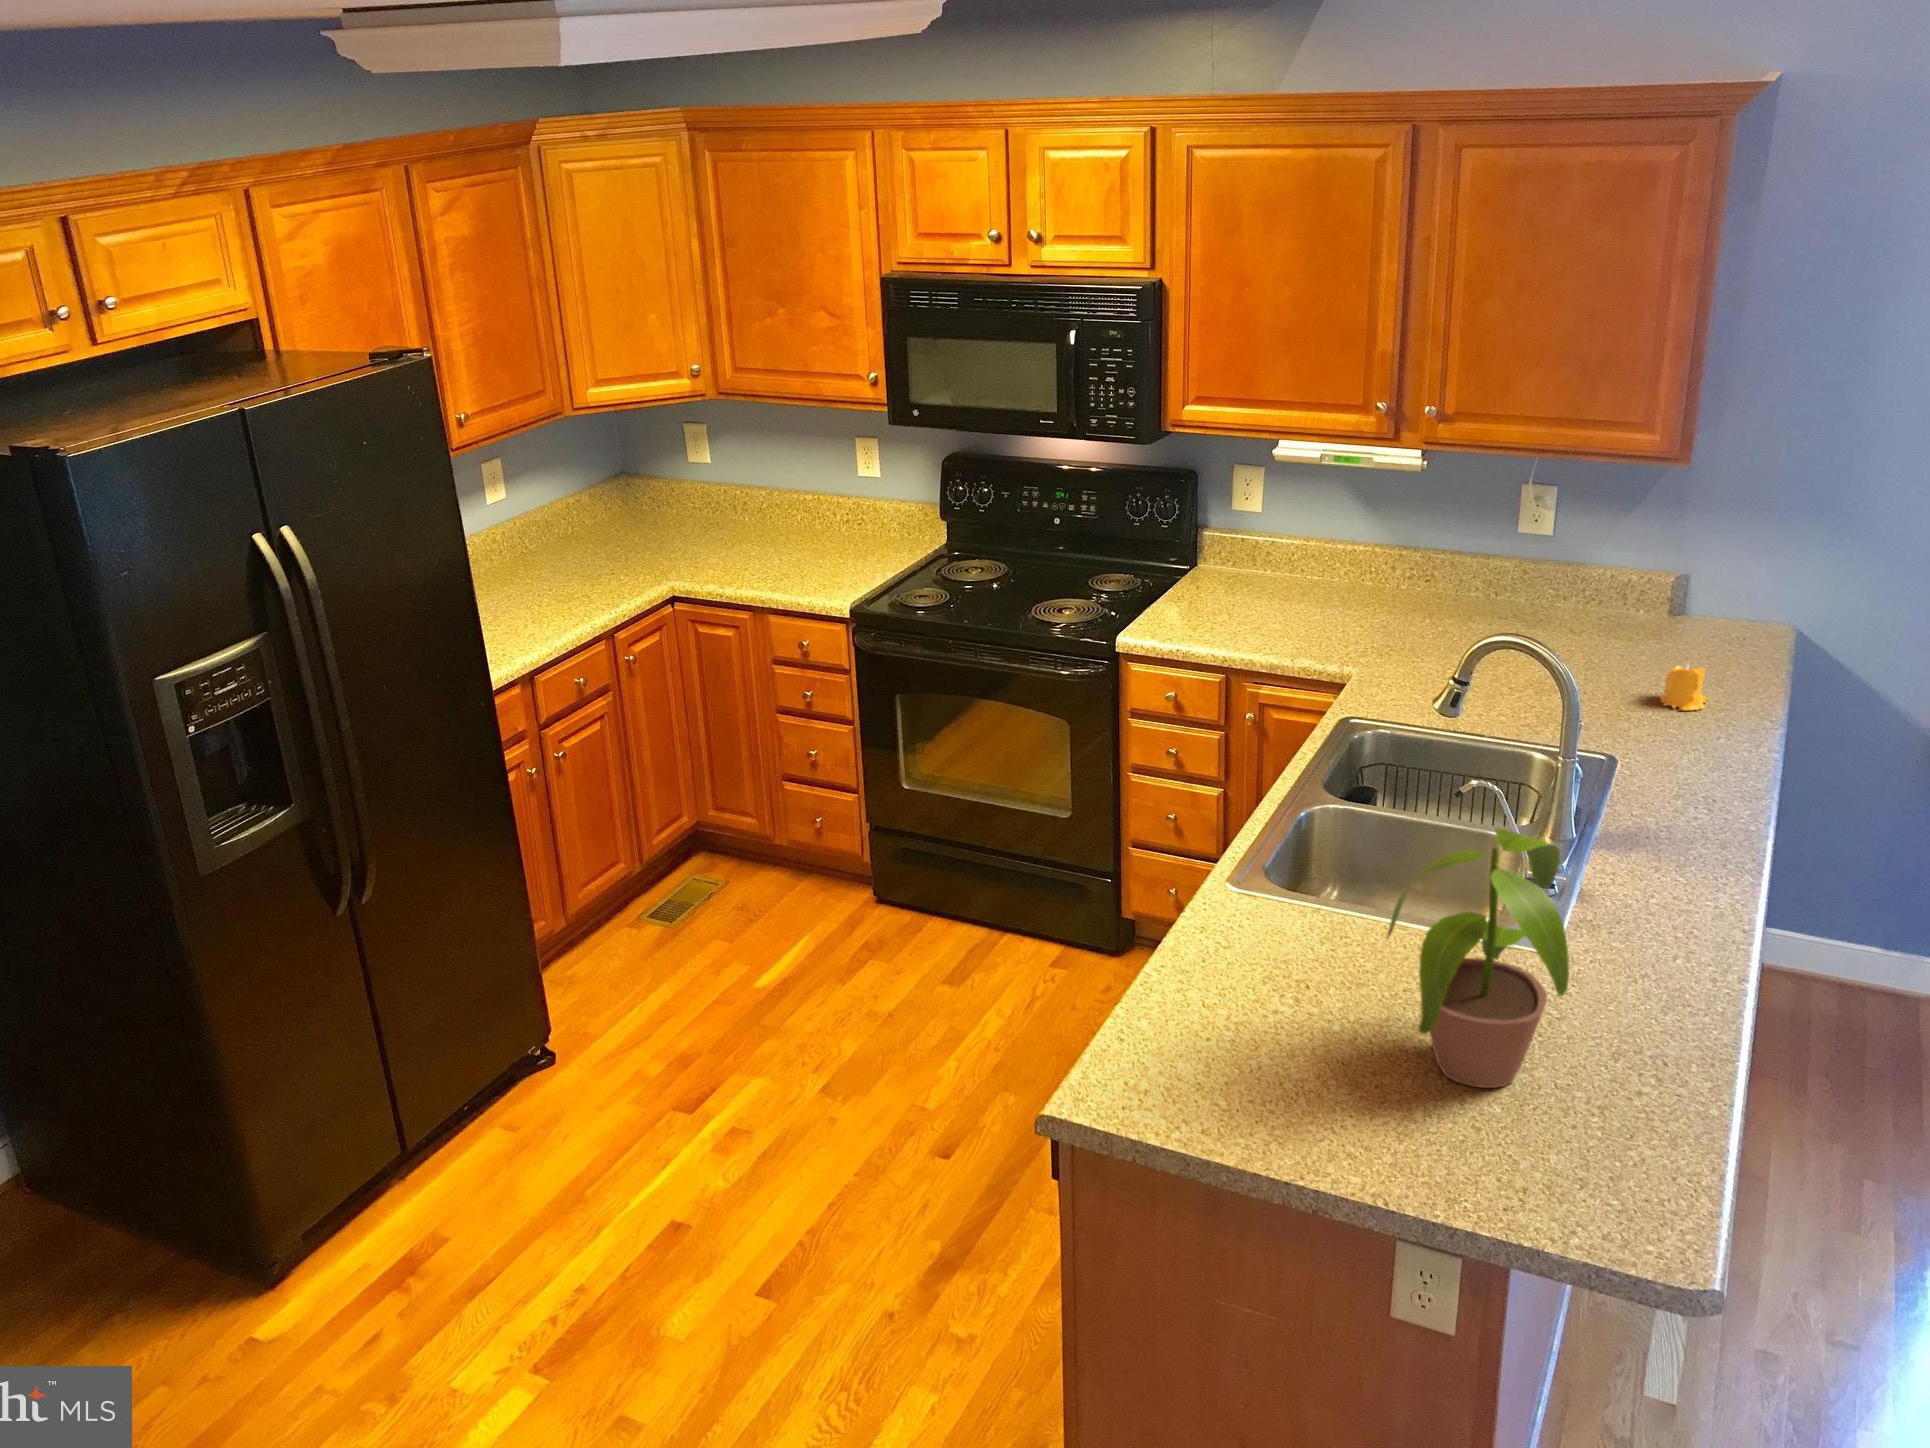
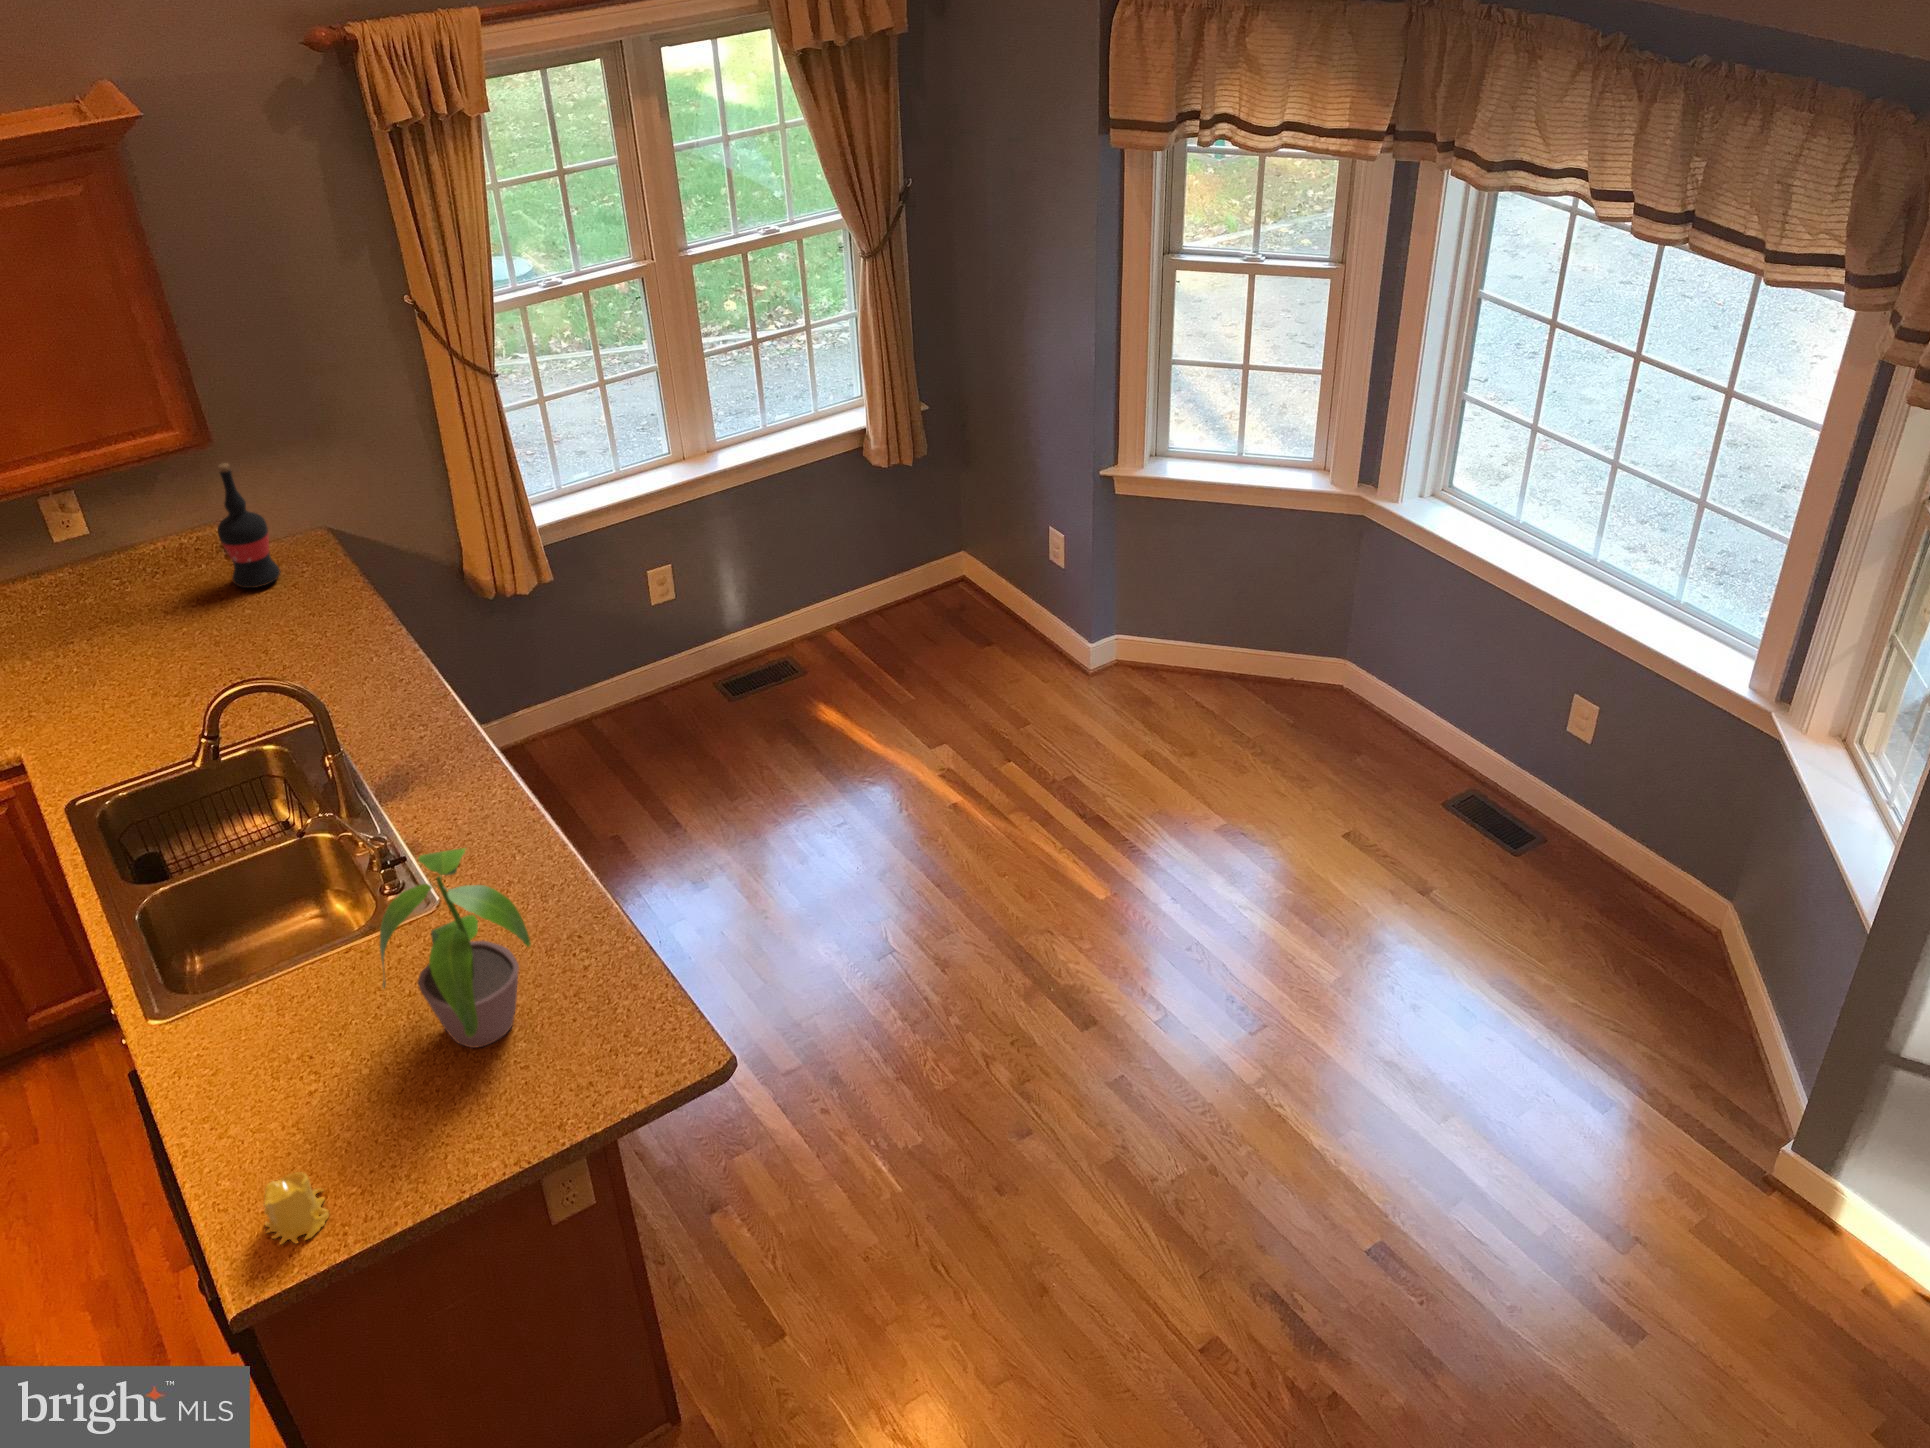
wine bottle: none [1640,501,1704,644] -> present [218,463,281,588]
candle: present [1660,666,1709,711] -> present [264,1172,329,1244]

